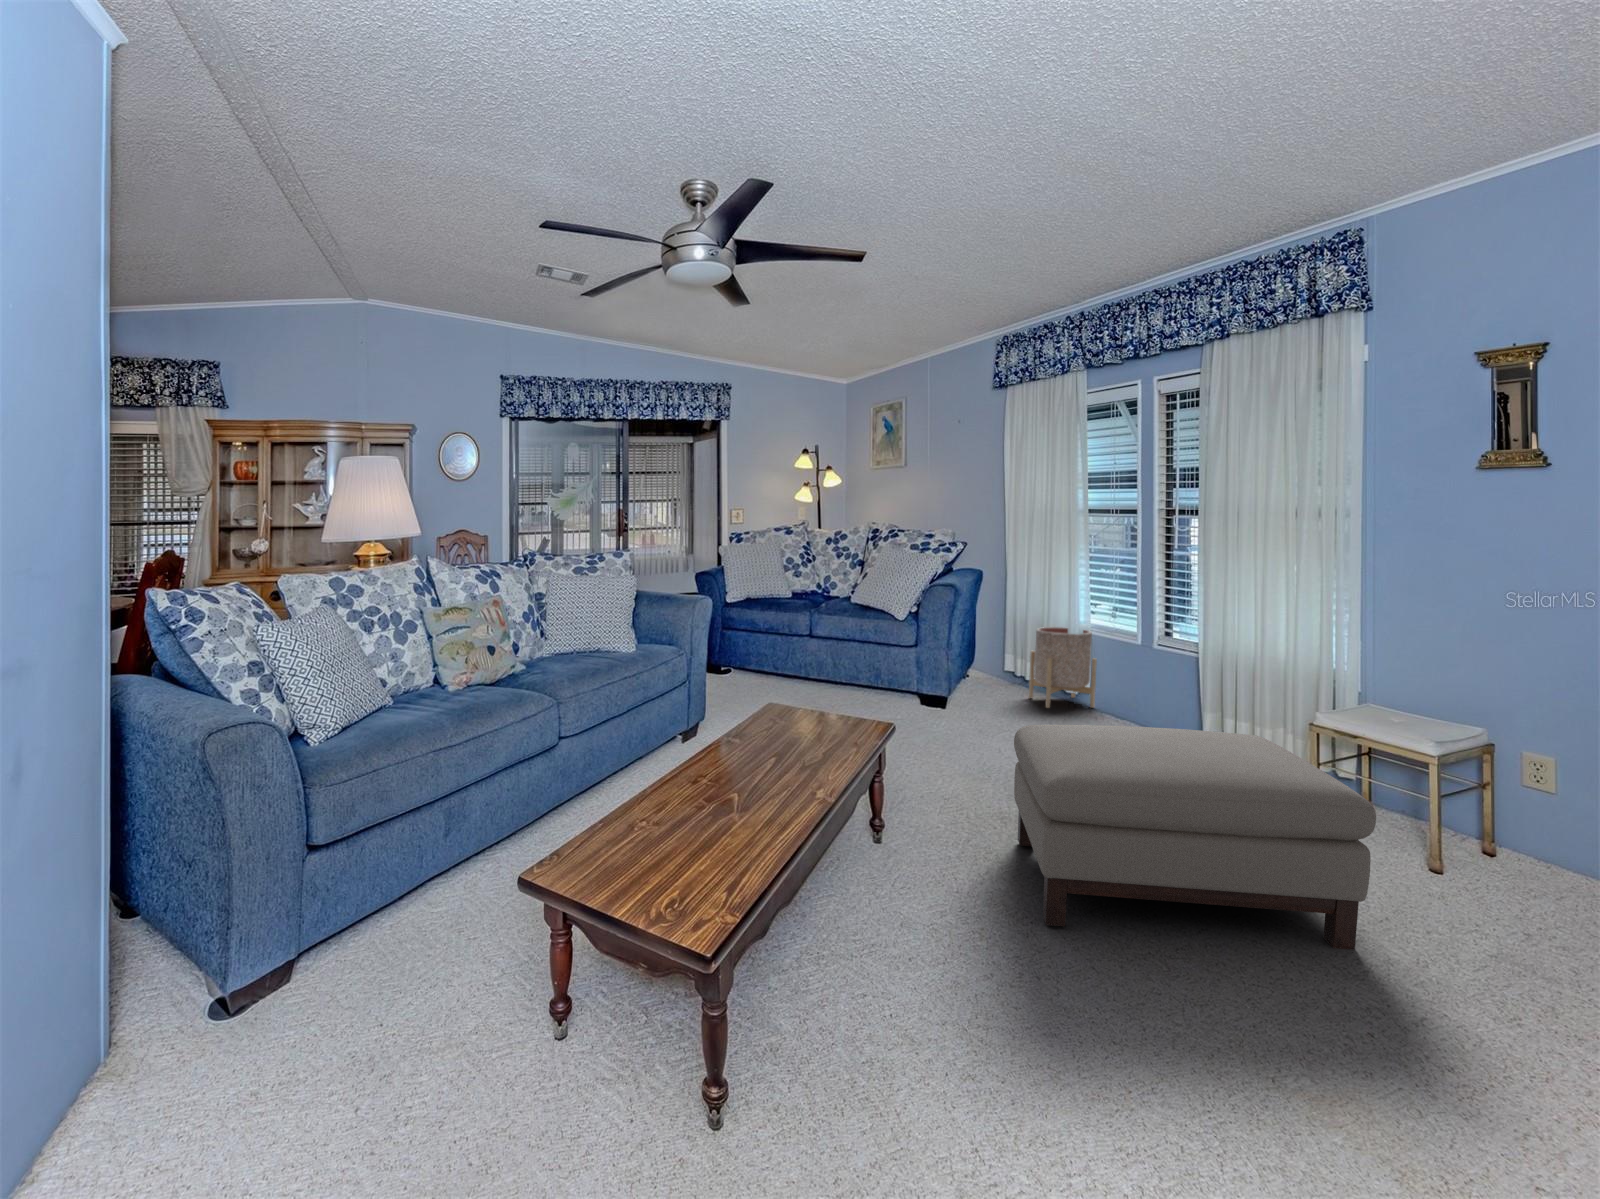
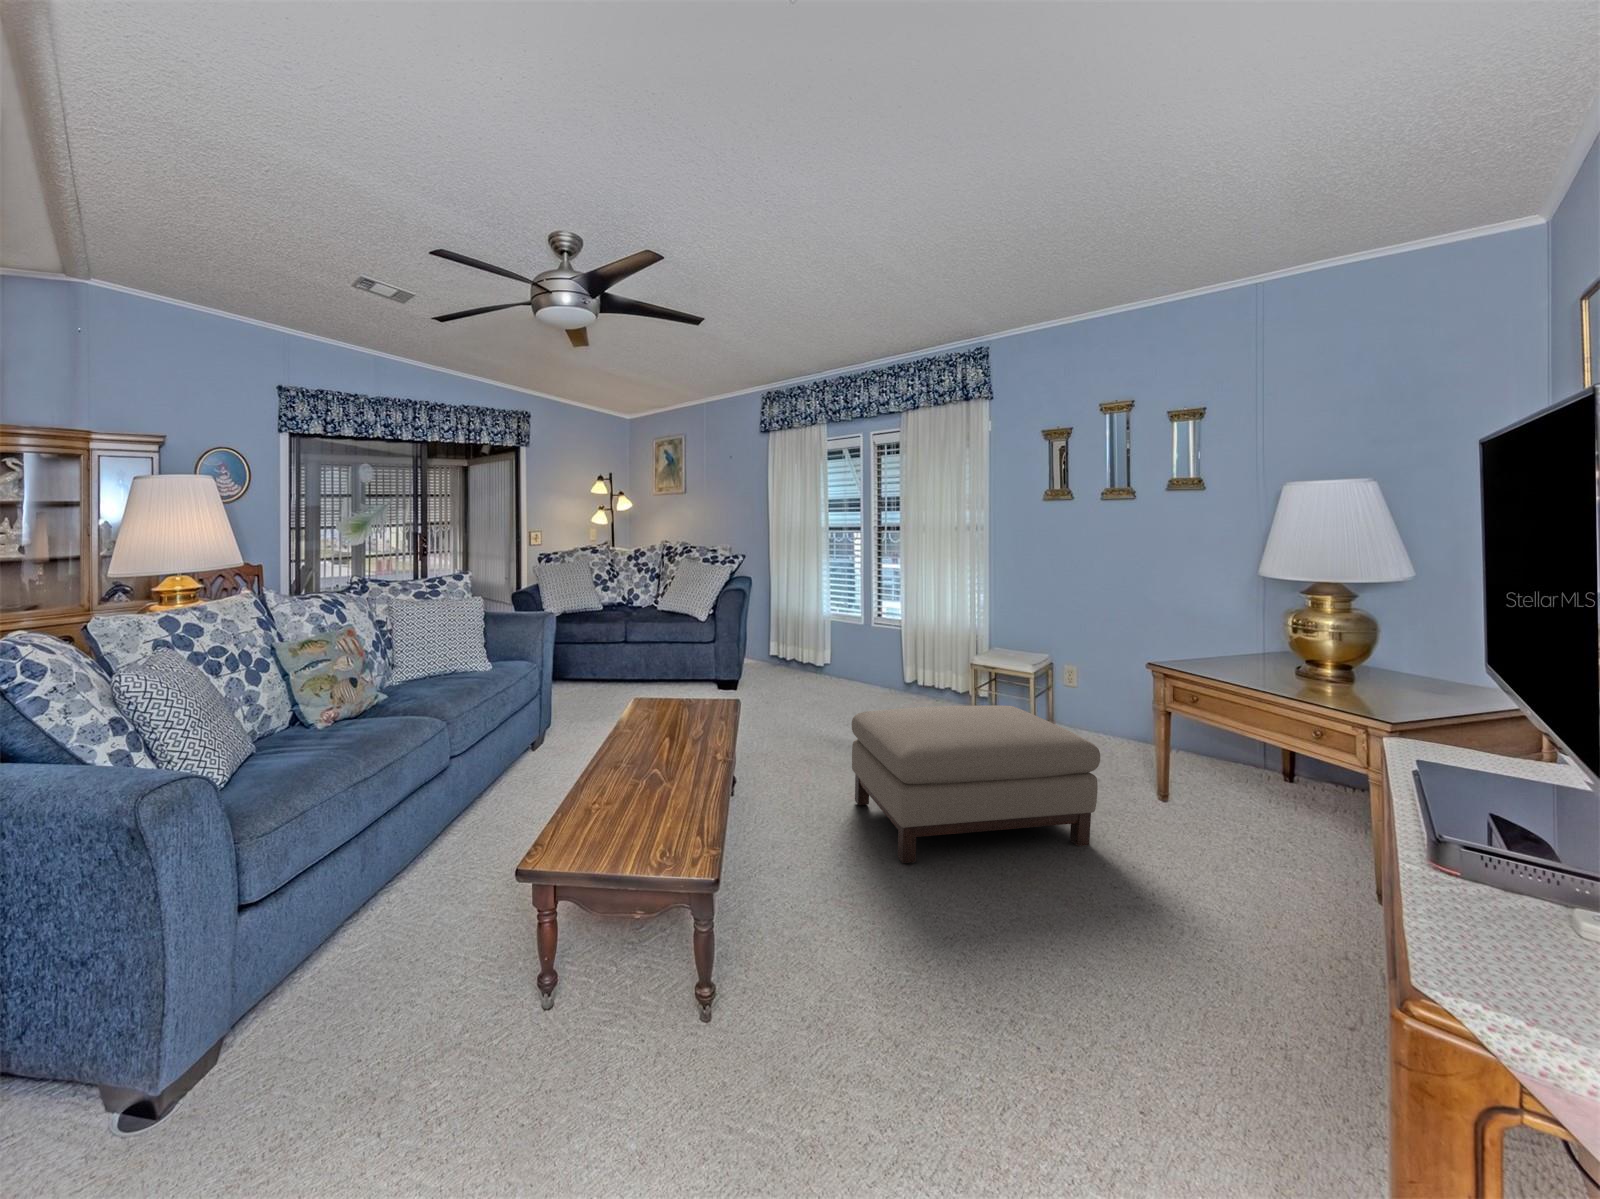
planter: present [1029,627,1097,708] -> none [813,628,864,693]

